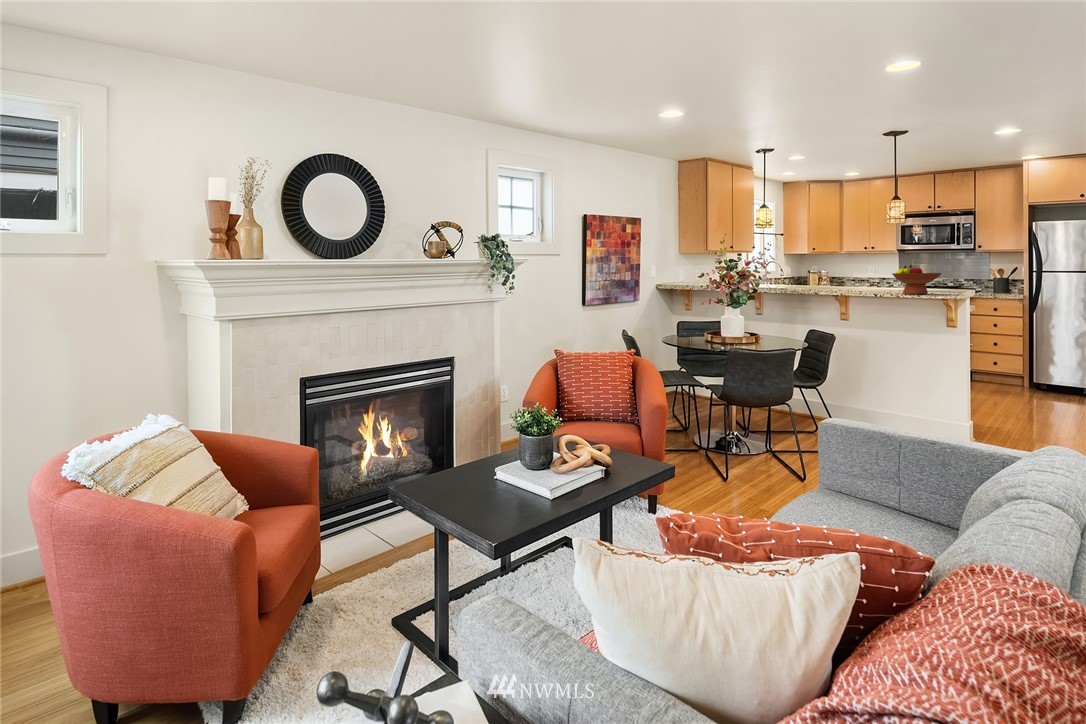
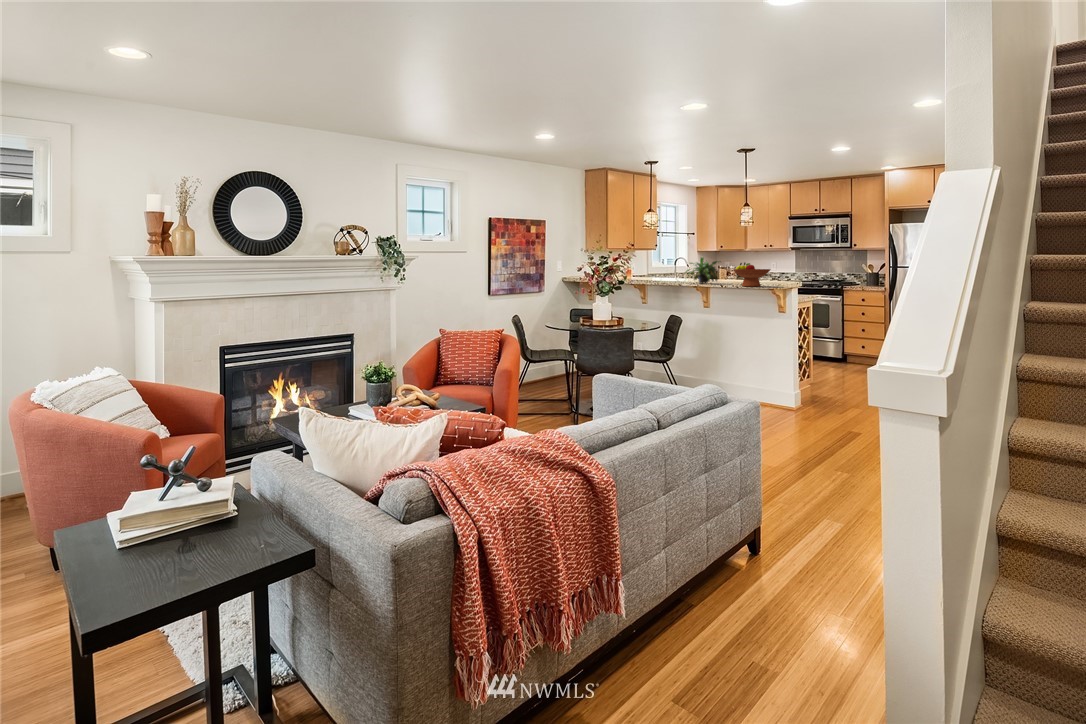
potted plant: none [820,259,866,291] -> present [685,257,719,283]

